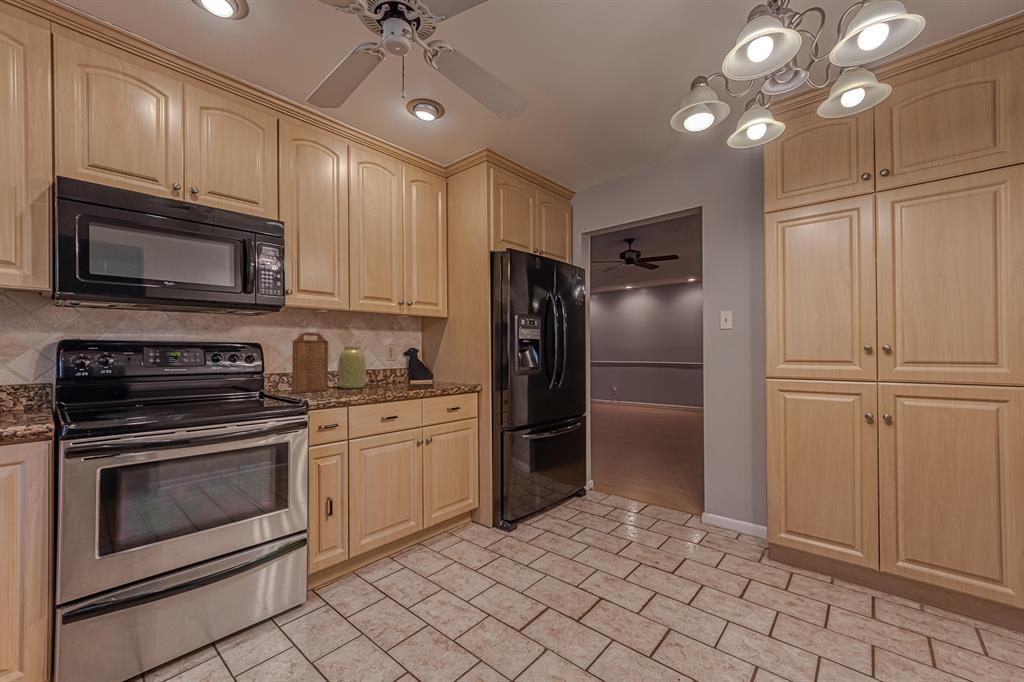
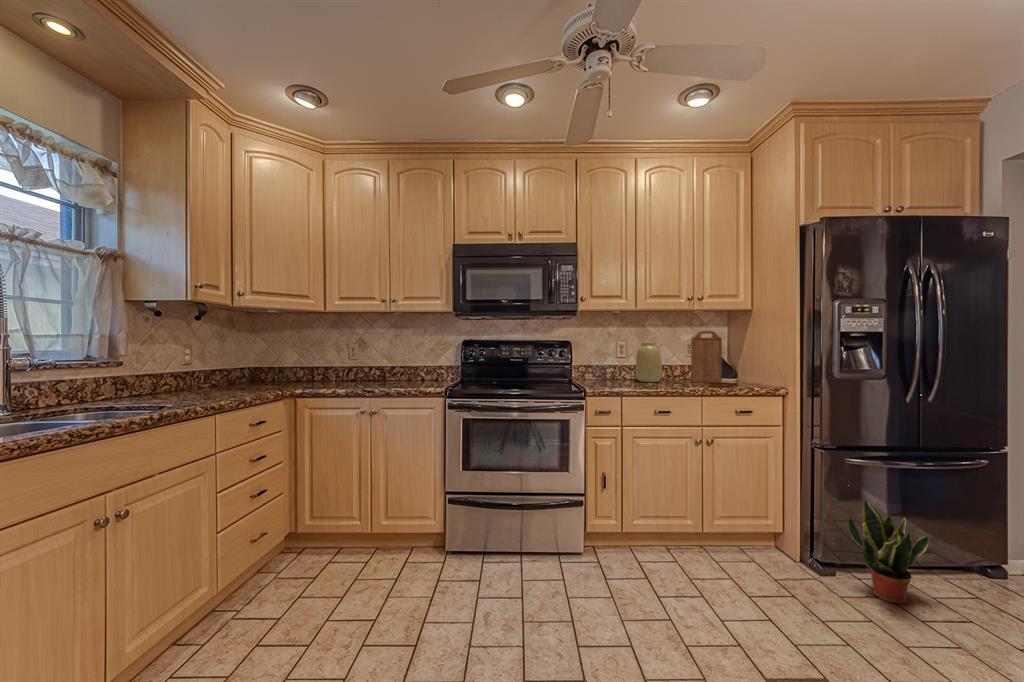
cutting board: present [292,332,328,393] -> present [691,331,722,383]
potted plant: none [530,462,570,534] -> present [848,500,929,603]

